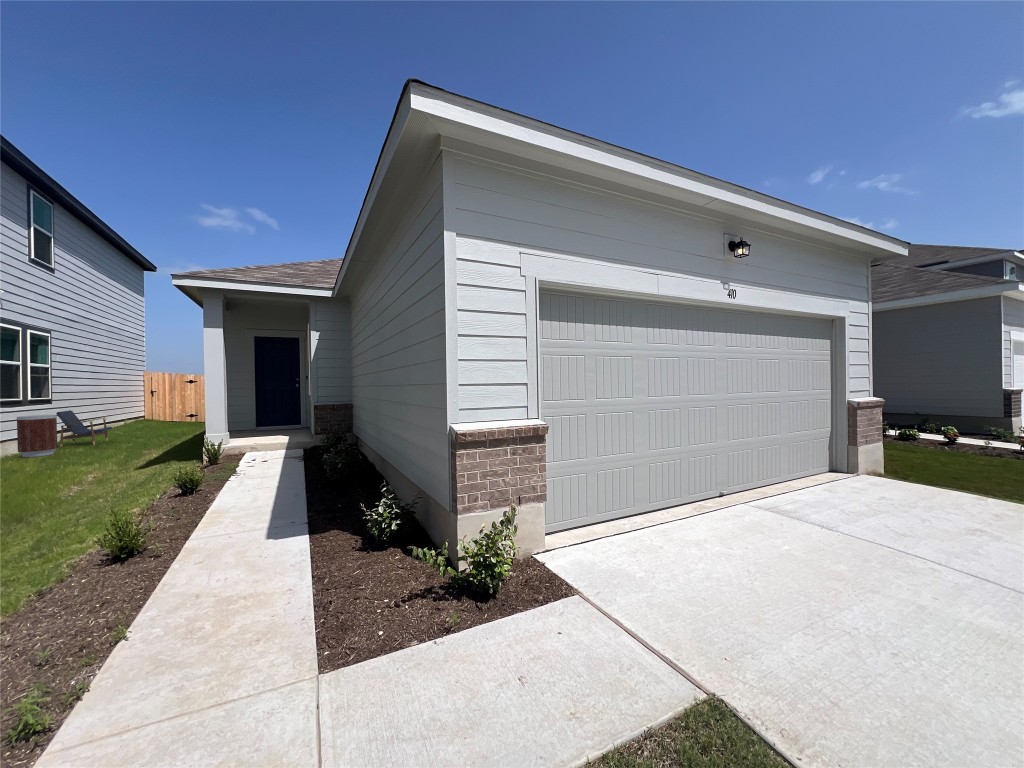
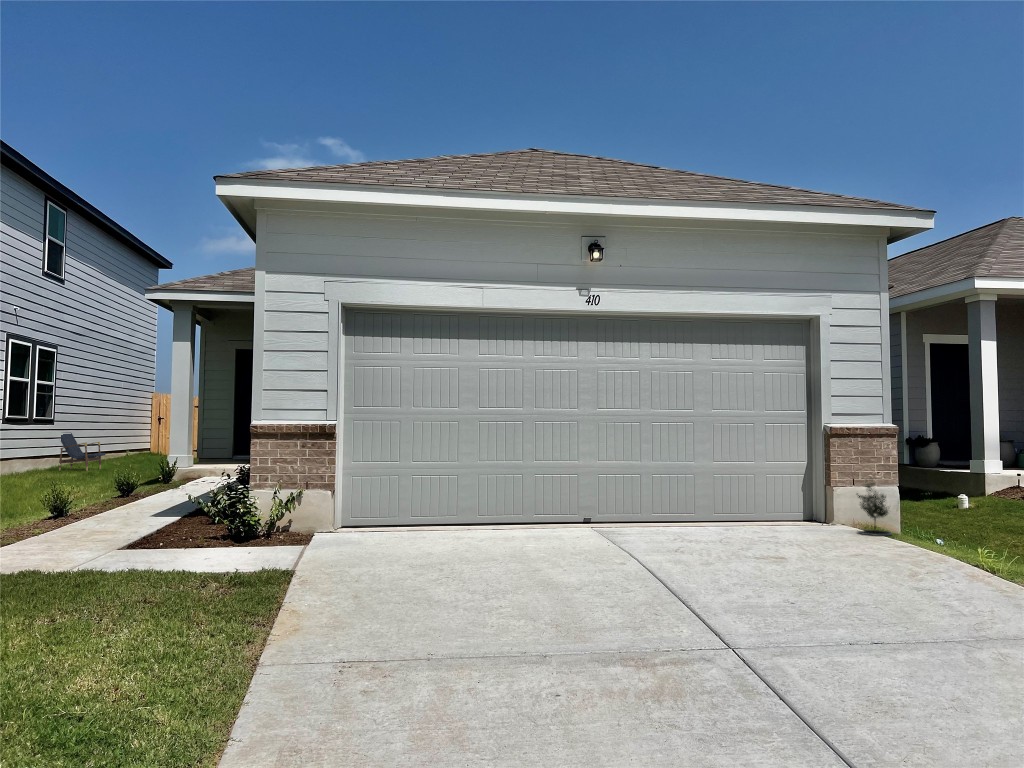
trash can: present [17,415,57,457] -> none [23,434,55,475]
potted tree: none [870,437,908,482] -> present [857,482,891,536]

